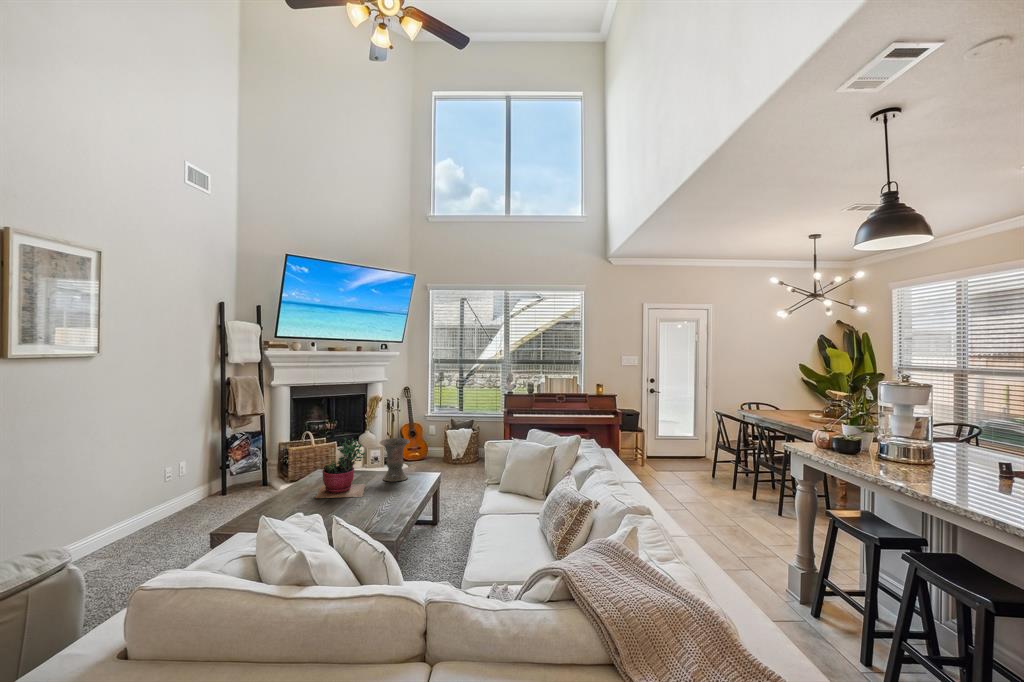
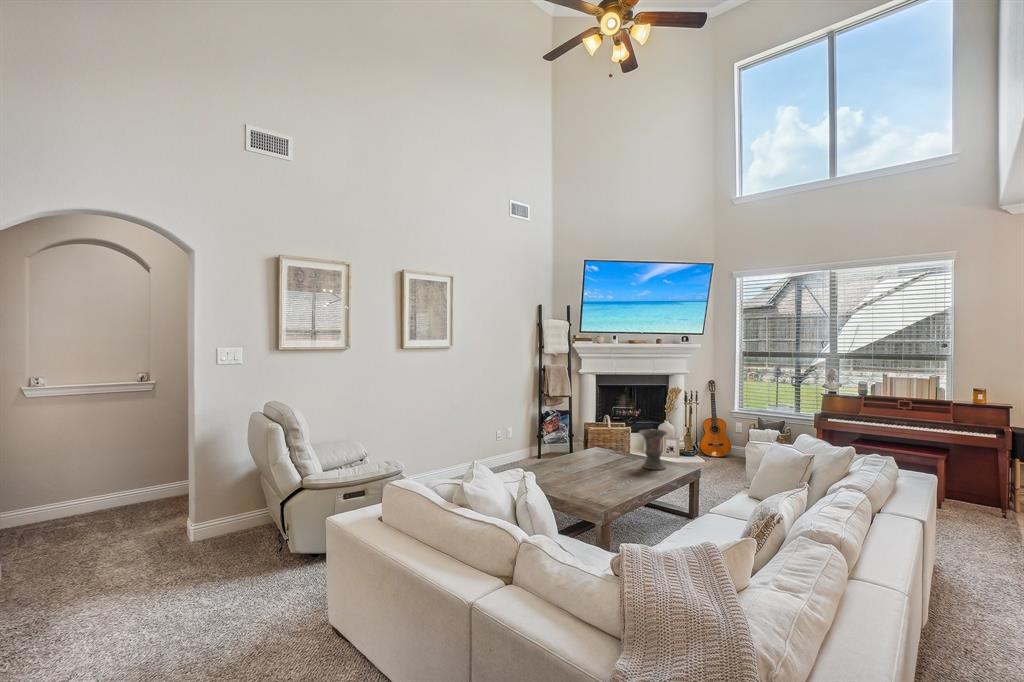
succulent plant: present [315,438,365,498] -> none [576,422,623,476]

